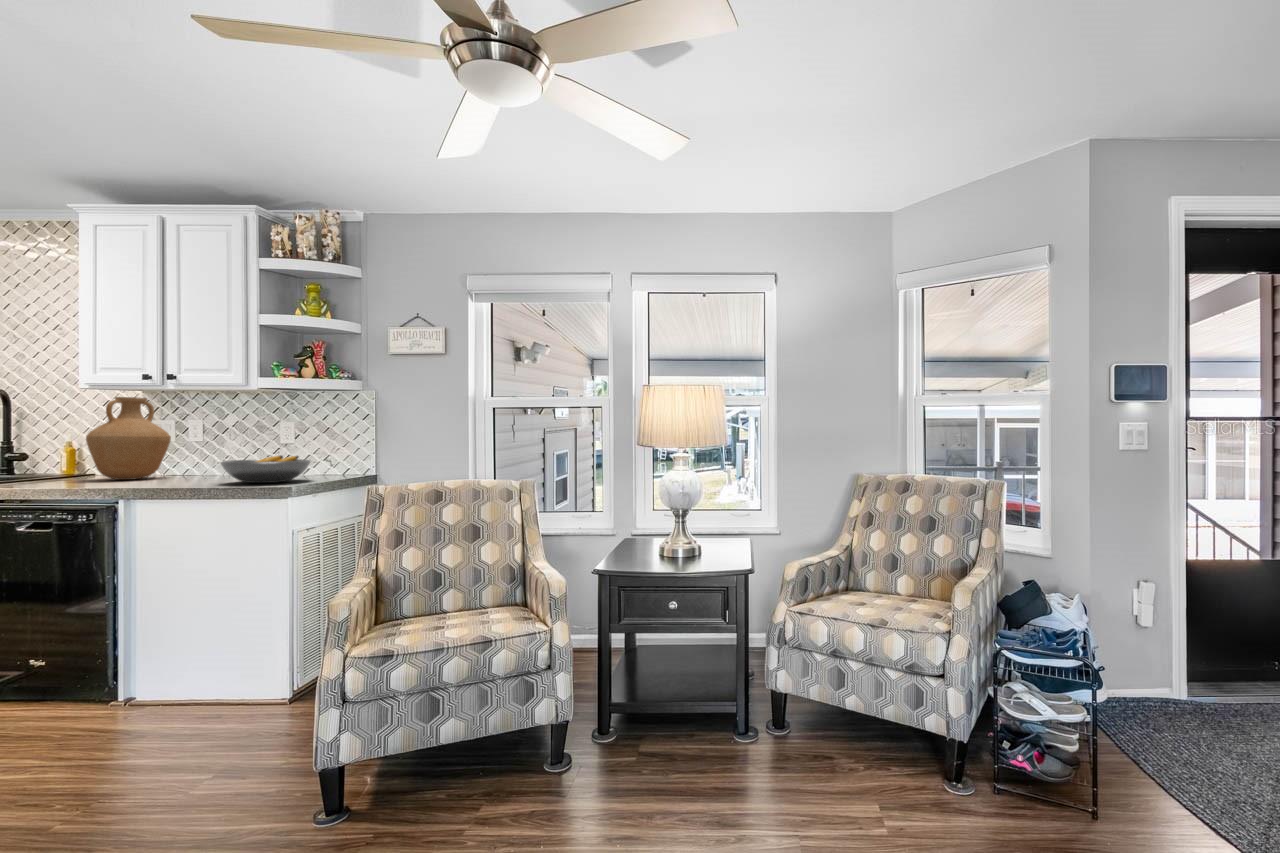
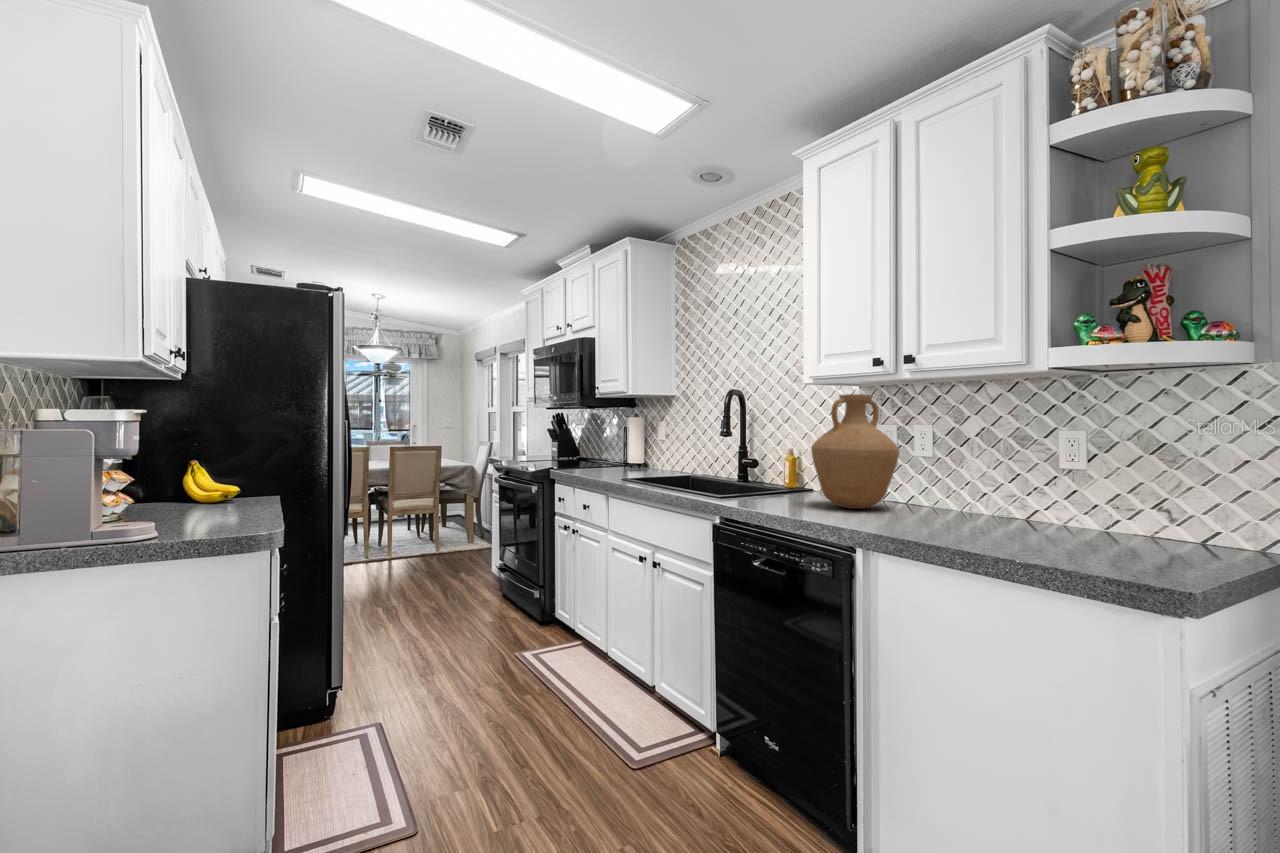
fruit bowl: present [221,455,310,483] -> none [994,501,1174,557]

